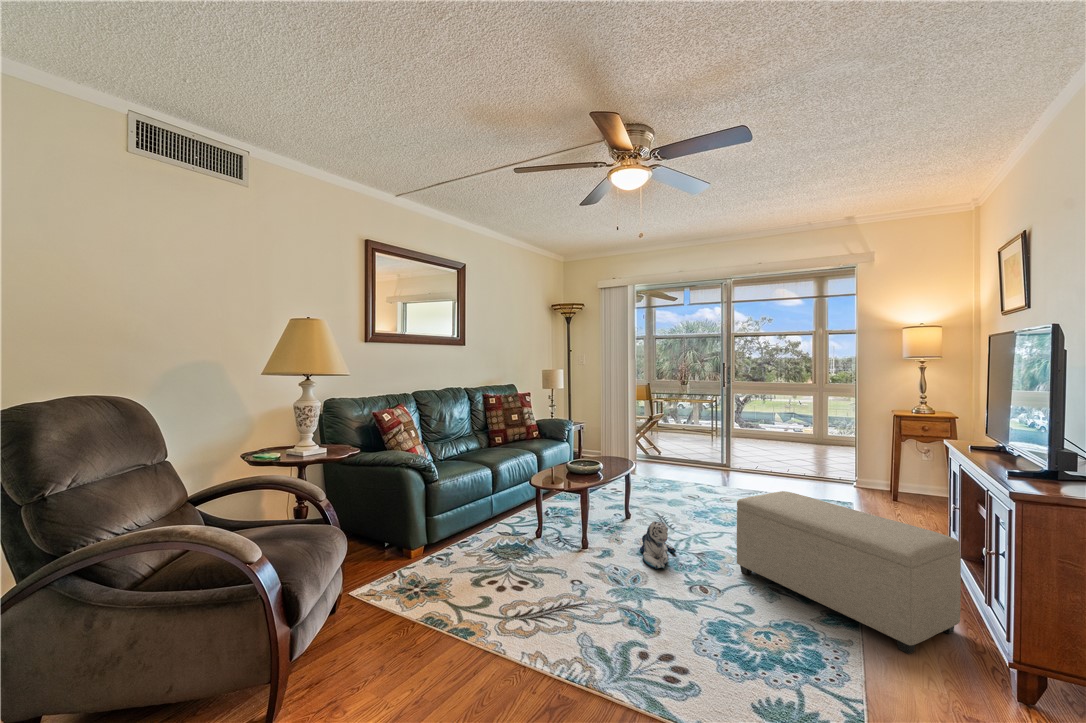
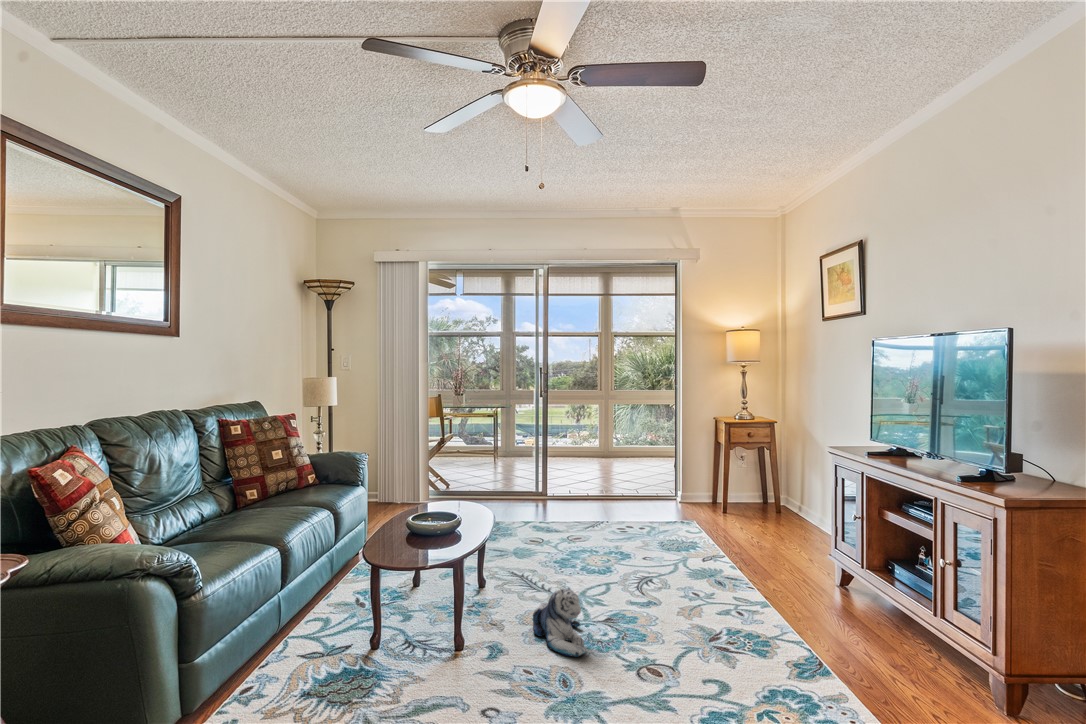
ottoman: present [737,491,961,654] -> none [662,523,895,691]

